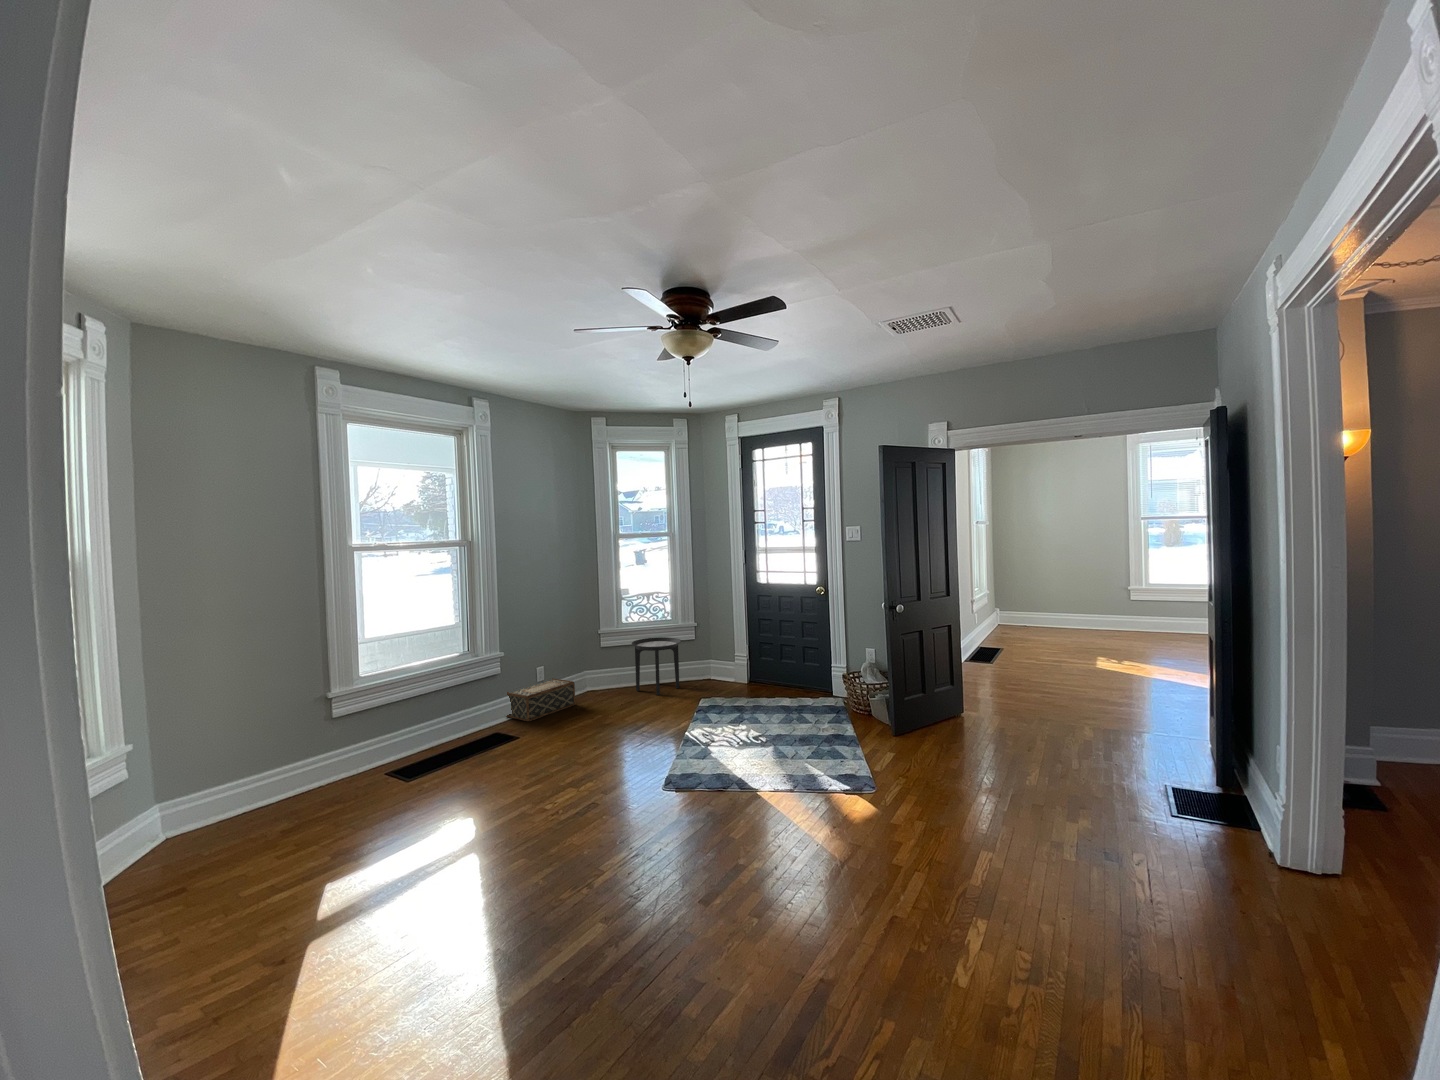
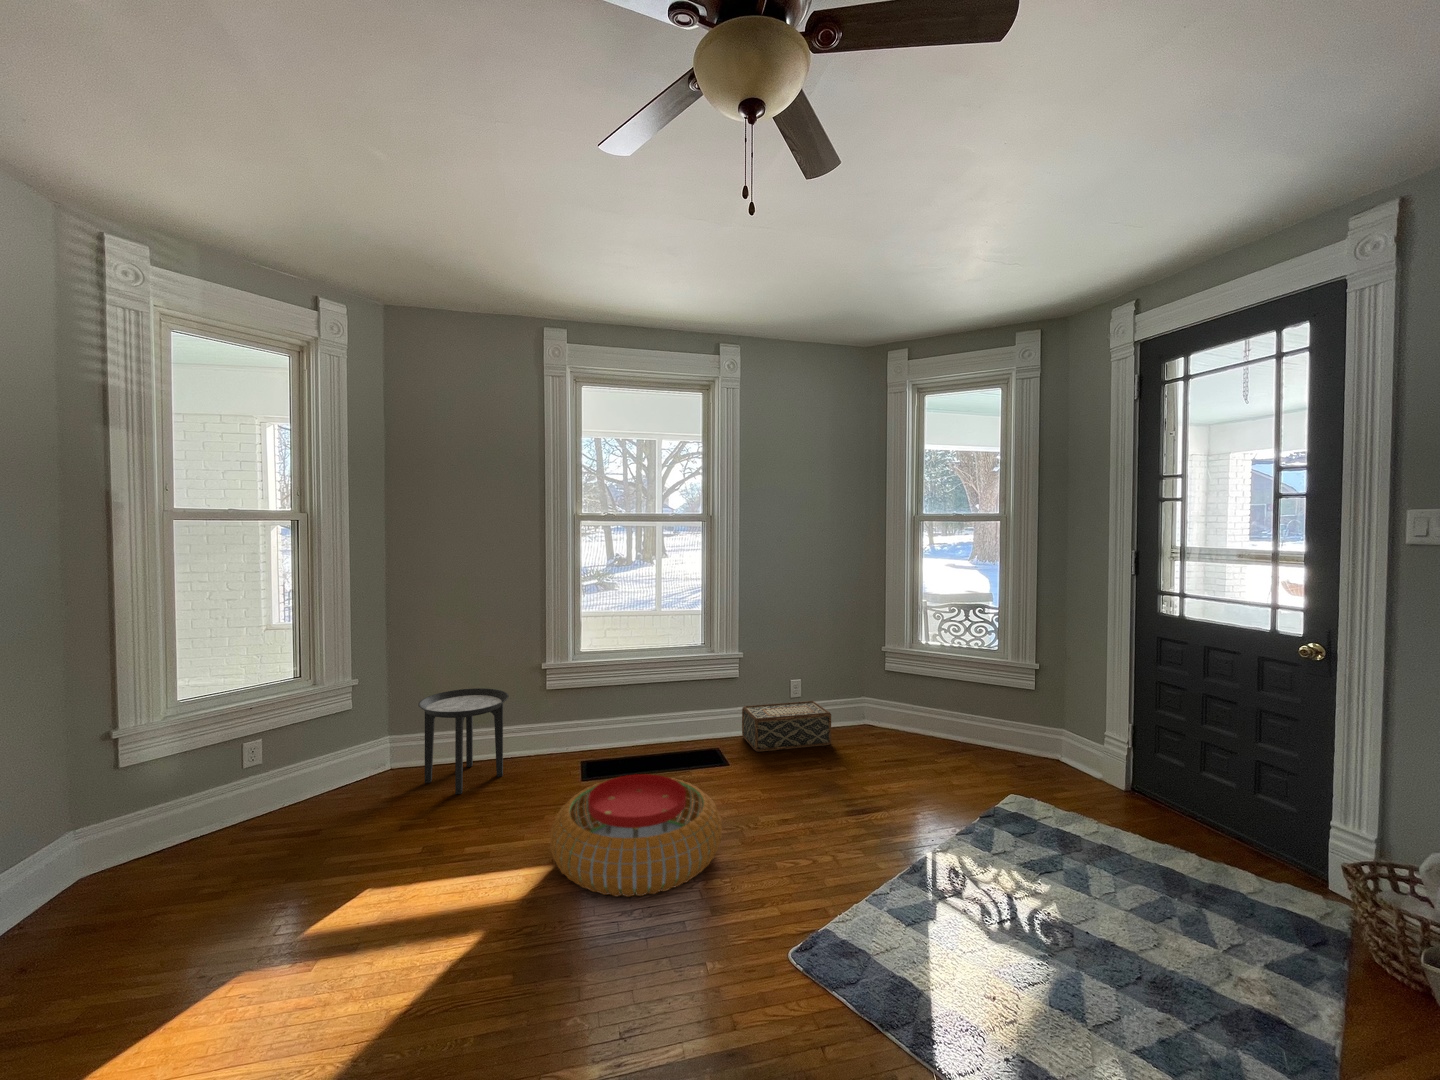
side table: present [632,637,681,695] -> present [418,688,509,794]
pouf: none [455,733,584,813] -> present [550,774,722,897]

